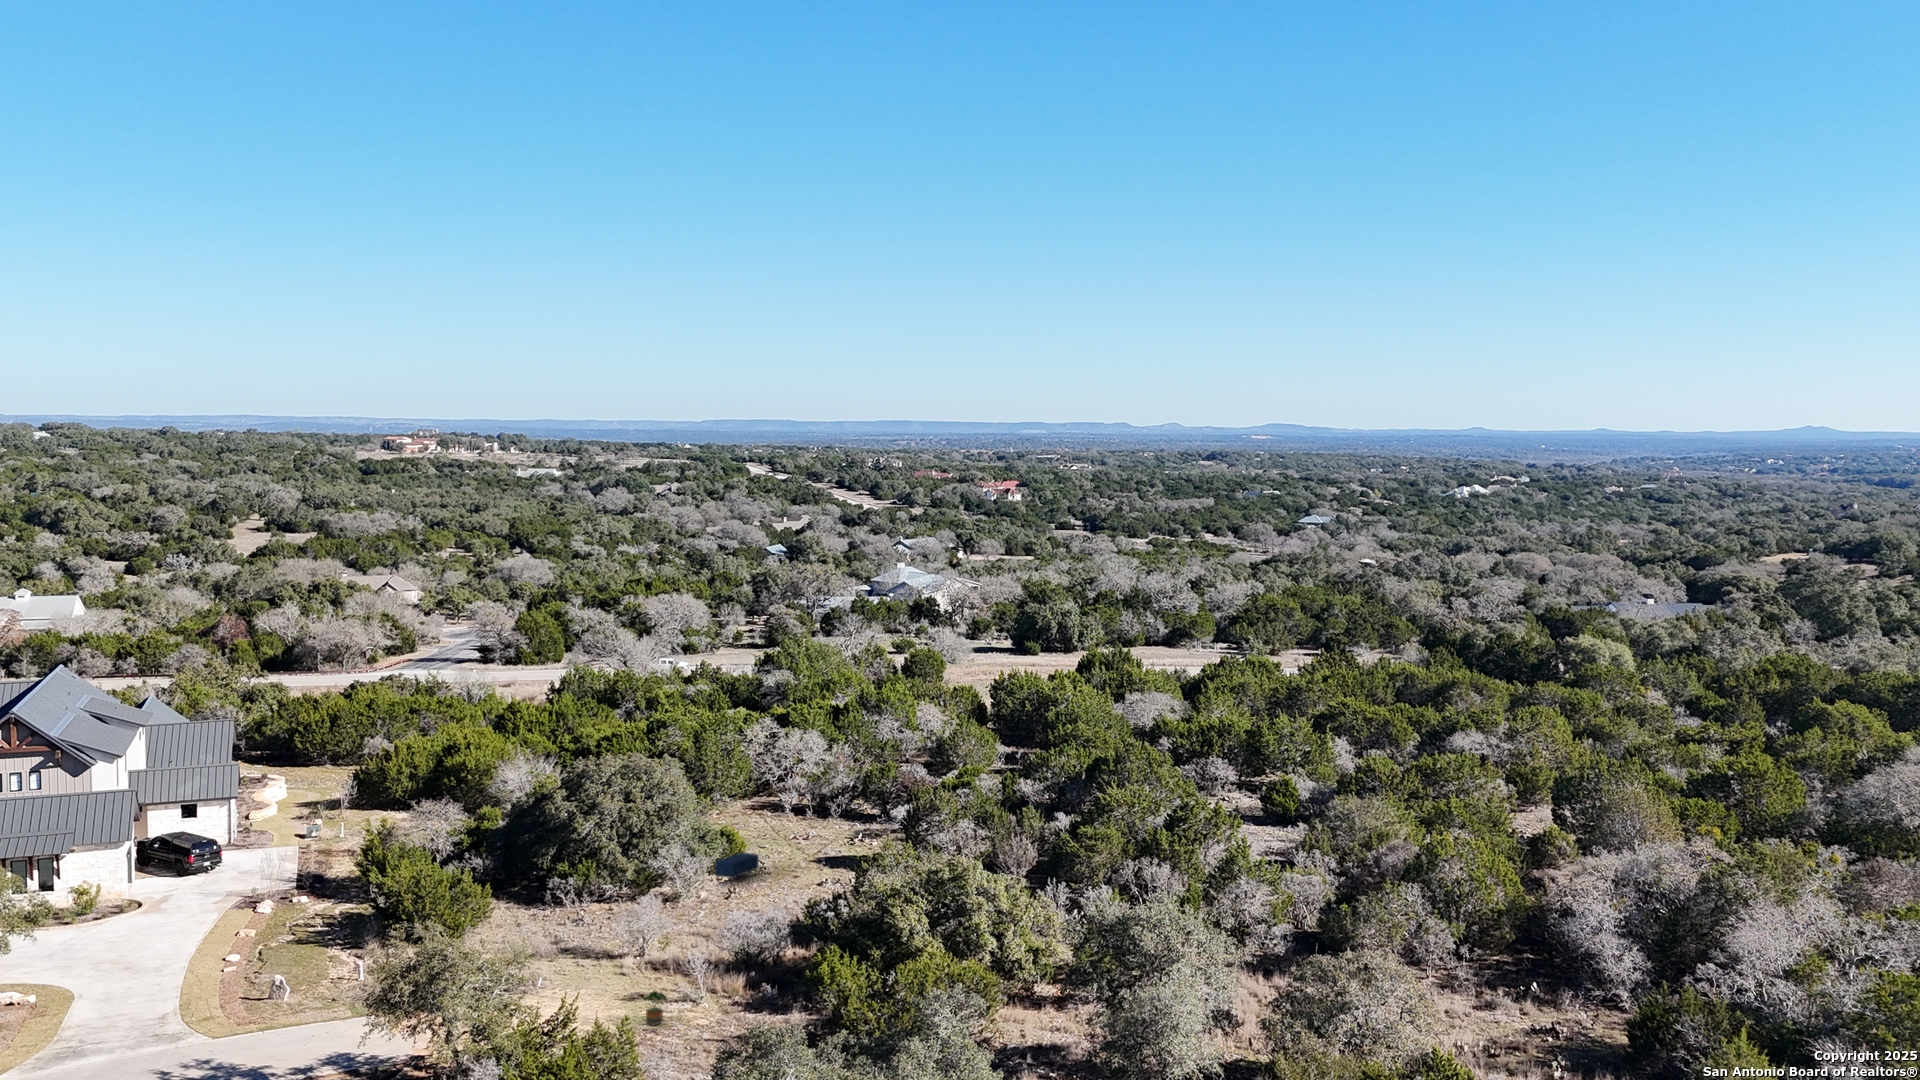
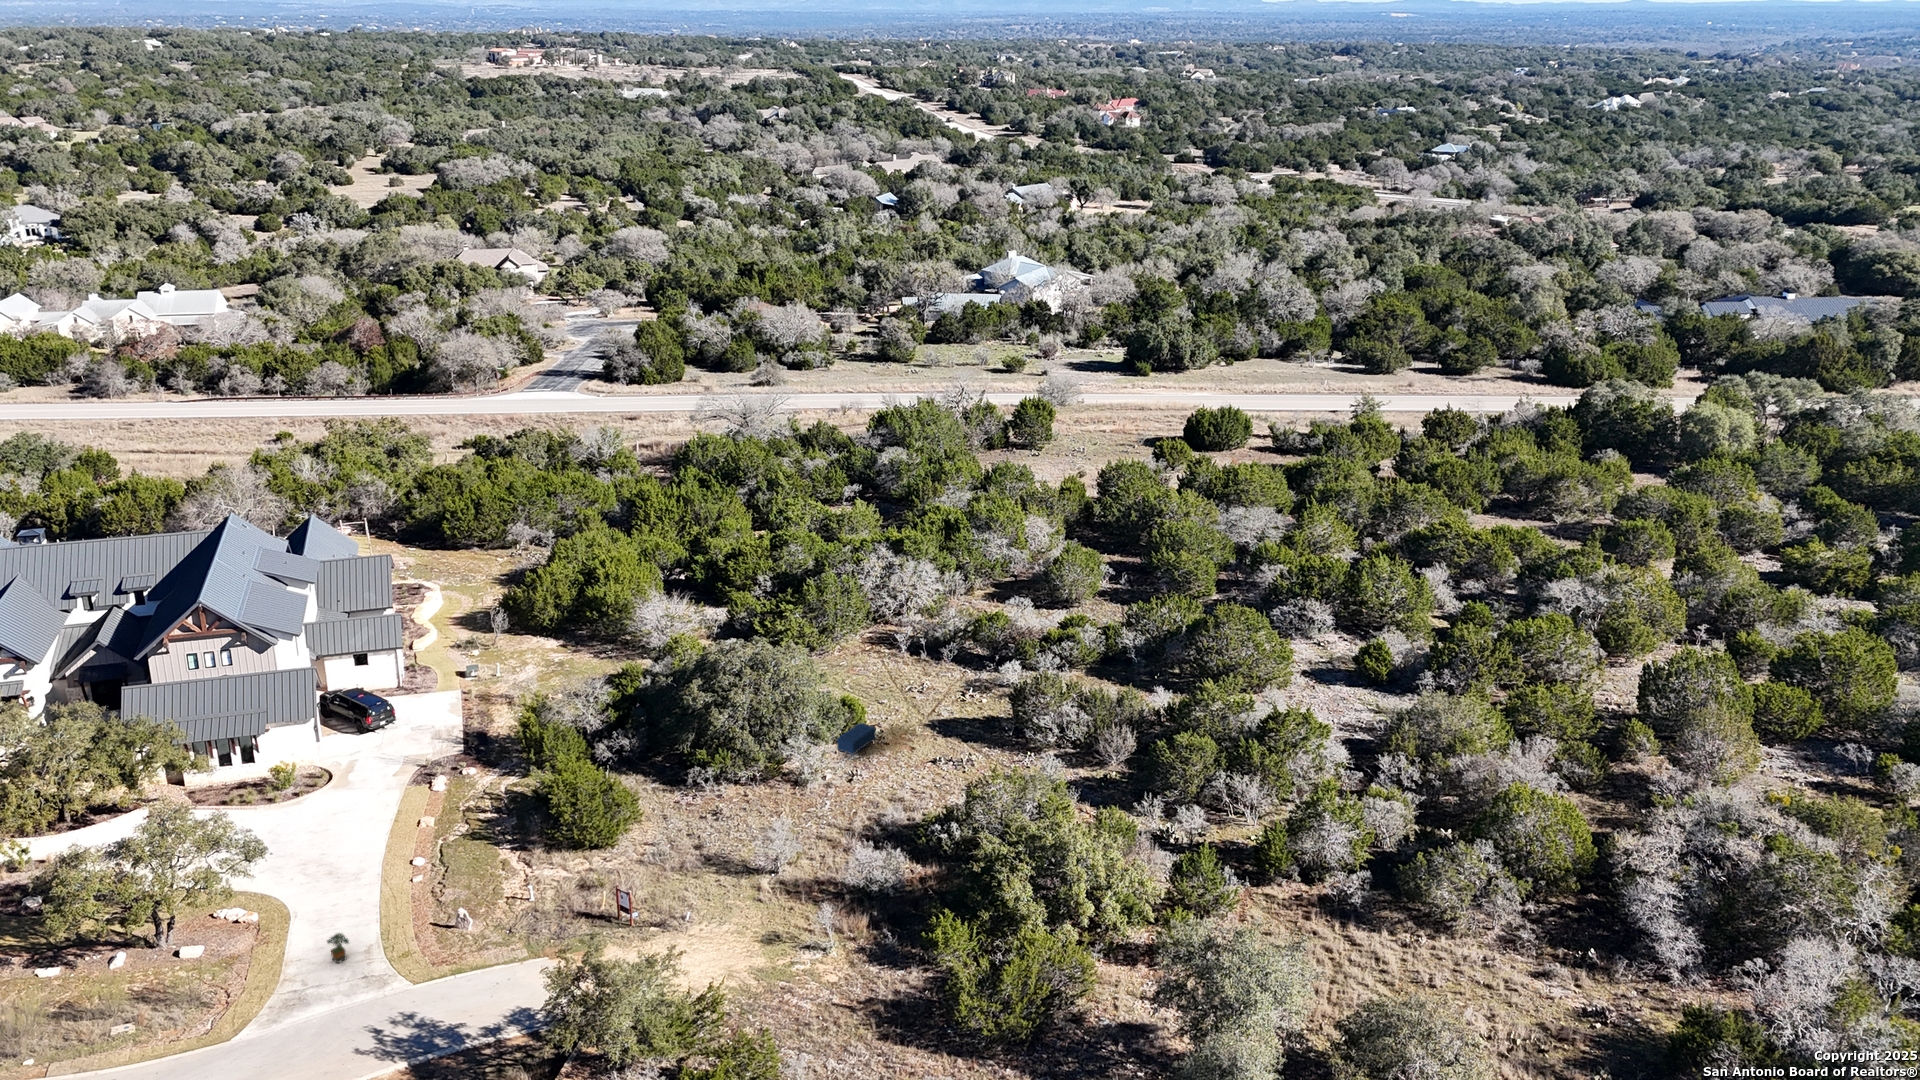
potted tree: present [644,991,668,1026] -> present [327,933,349,963]

